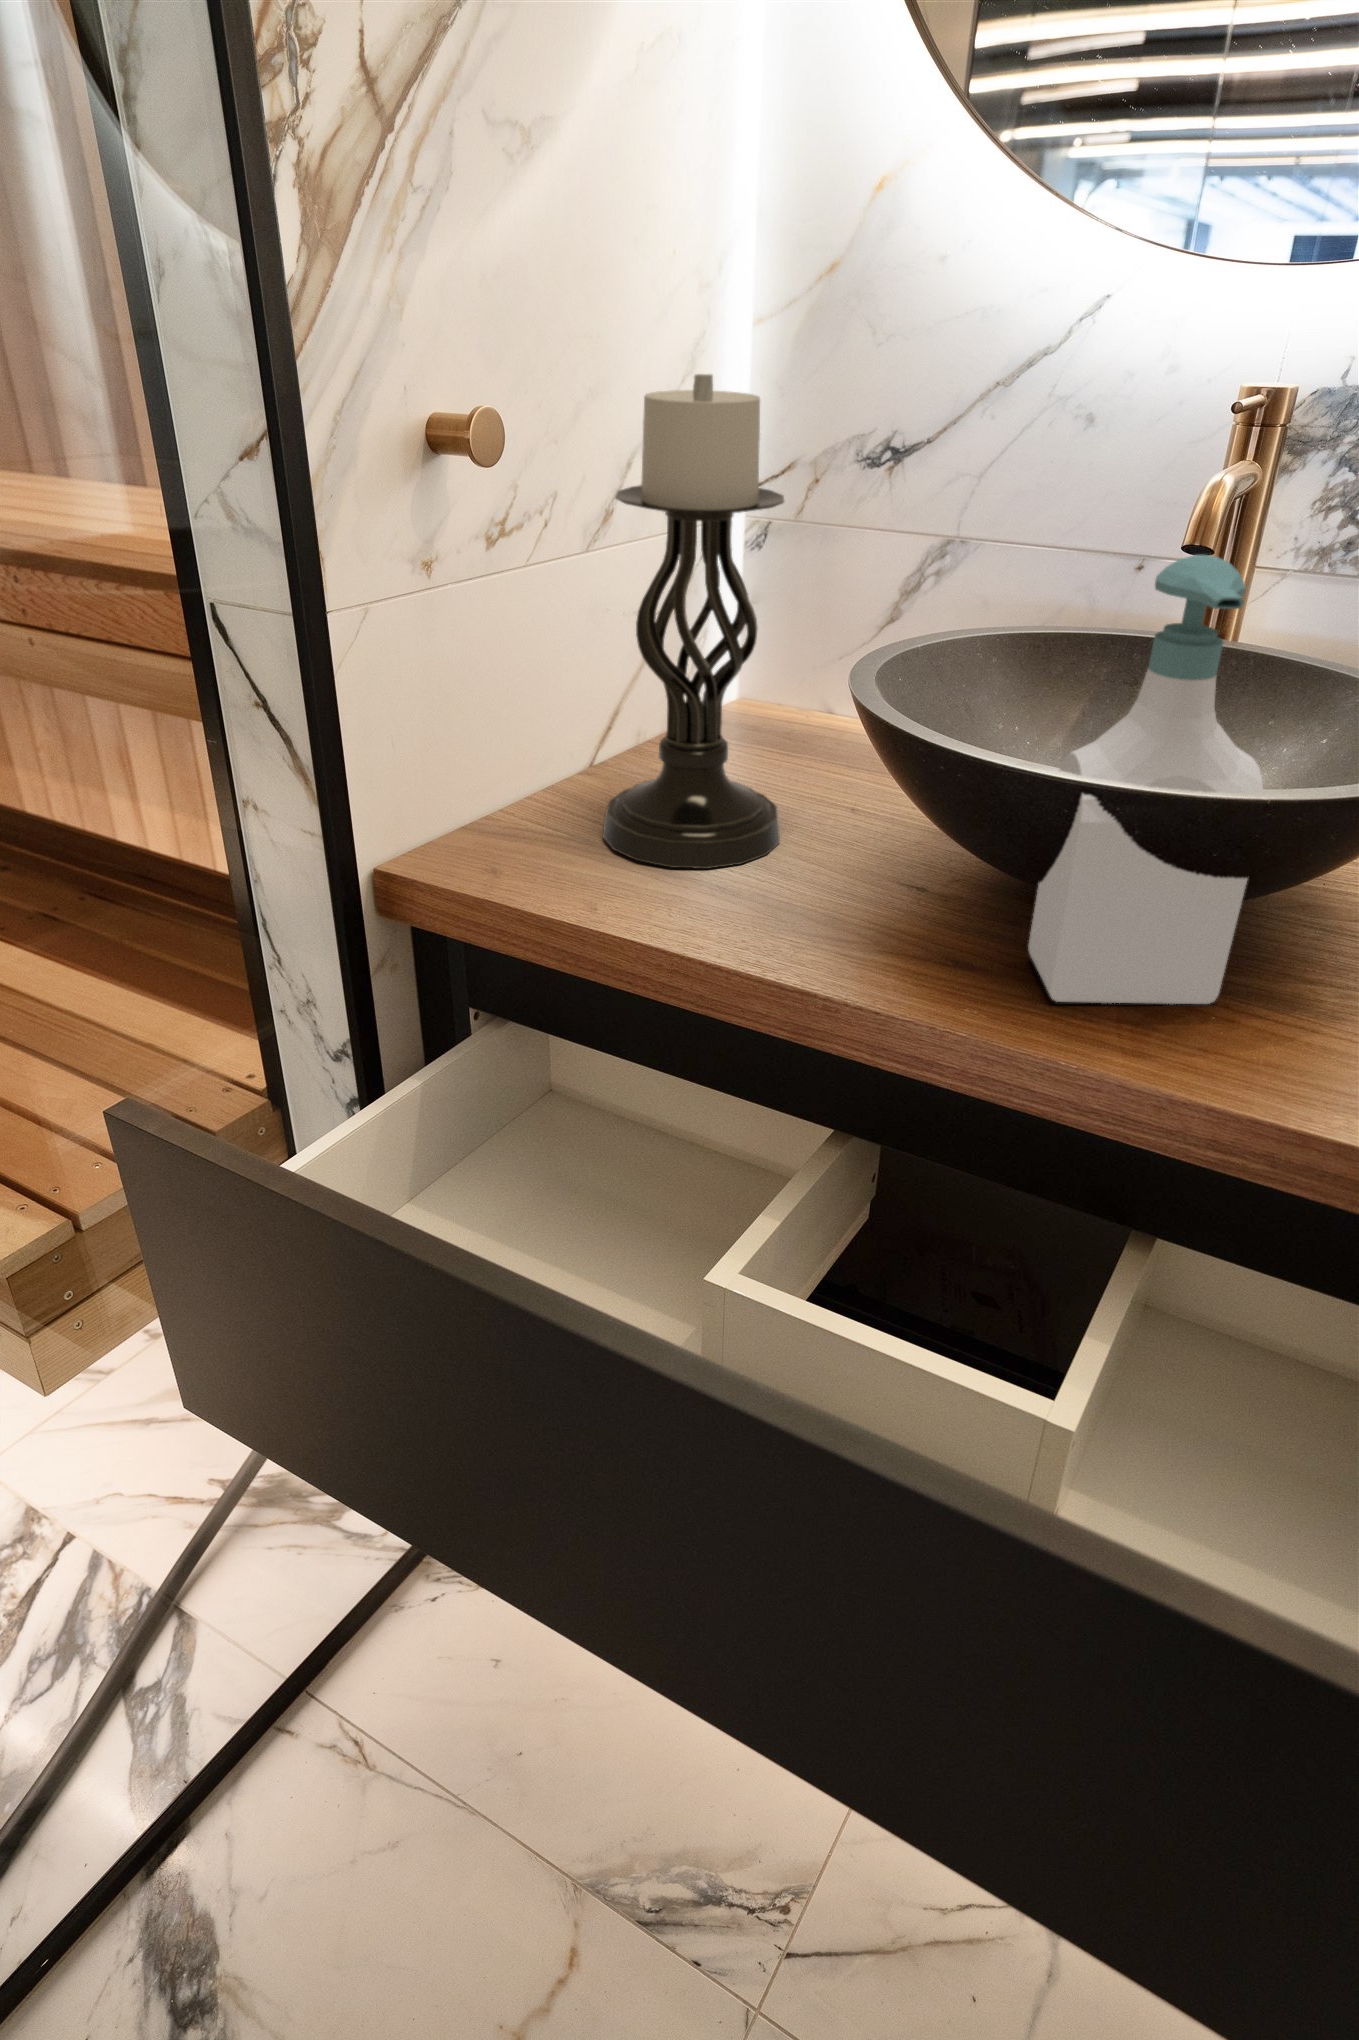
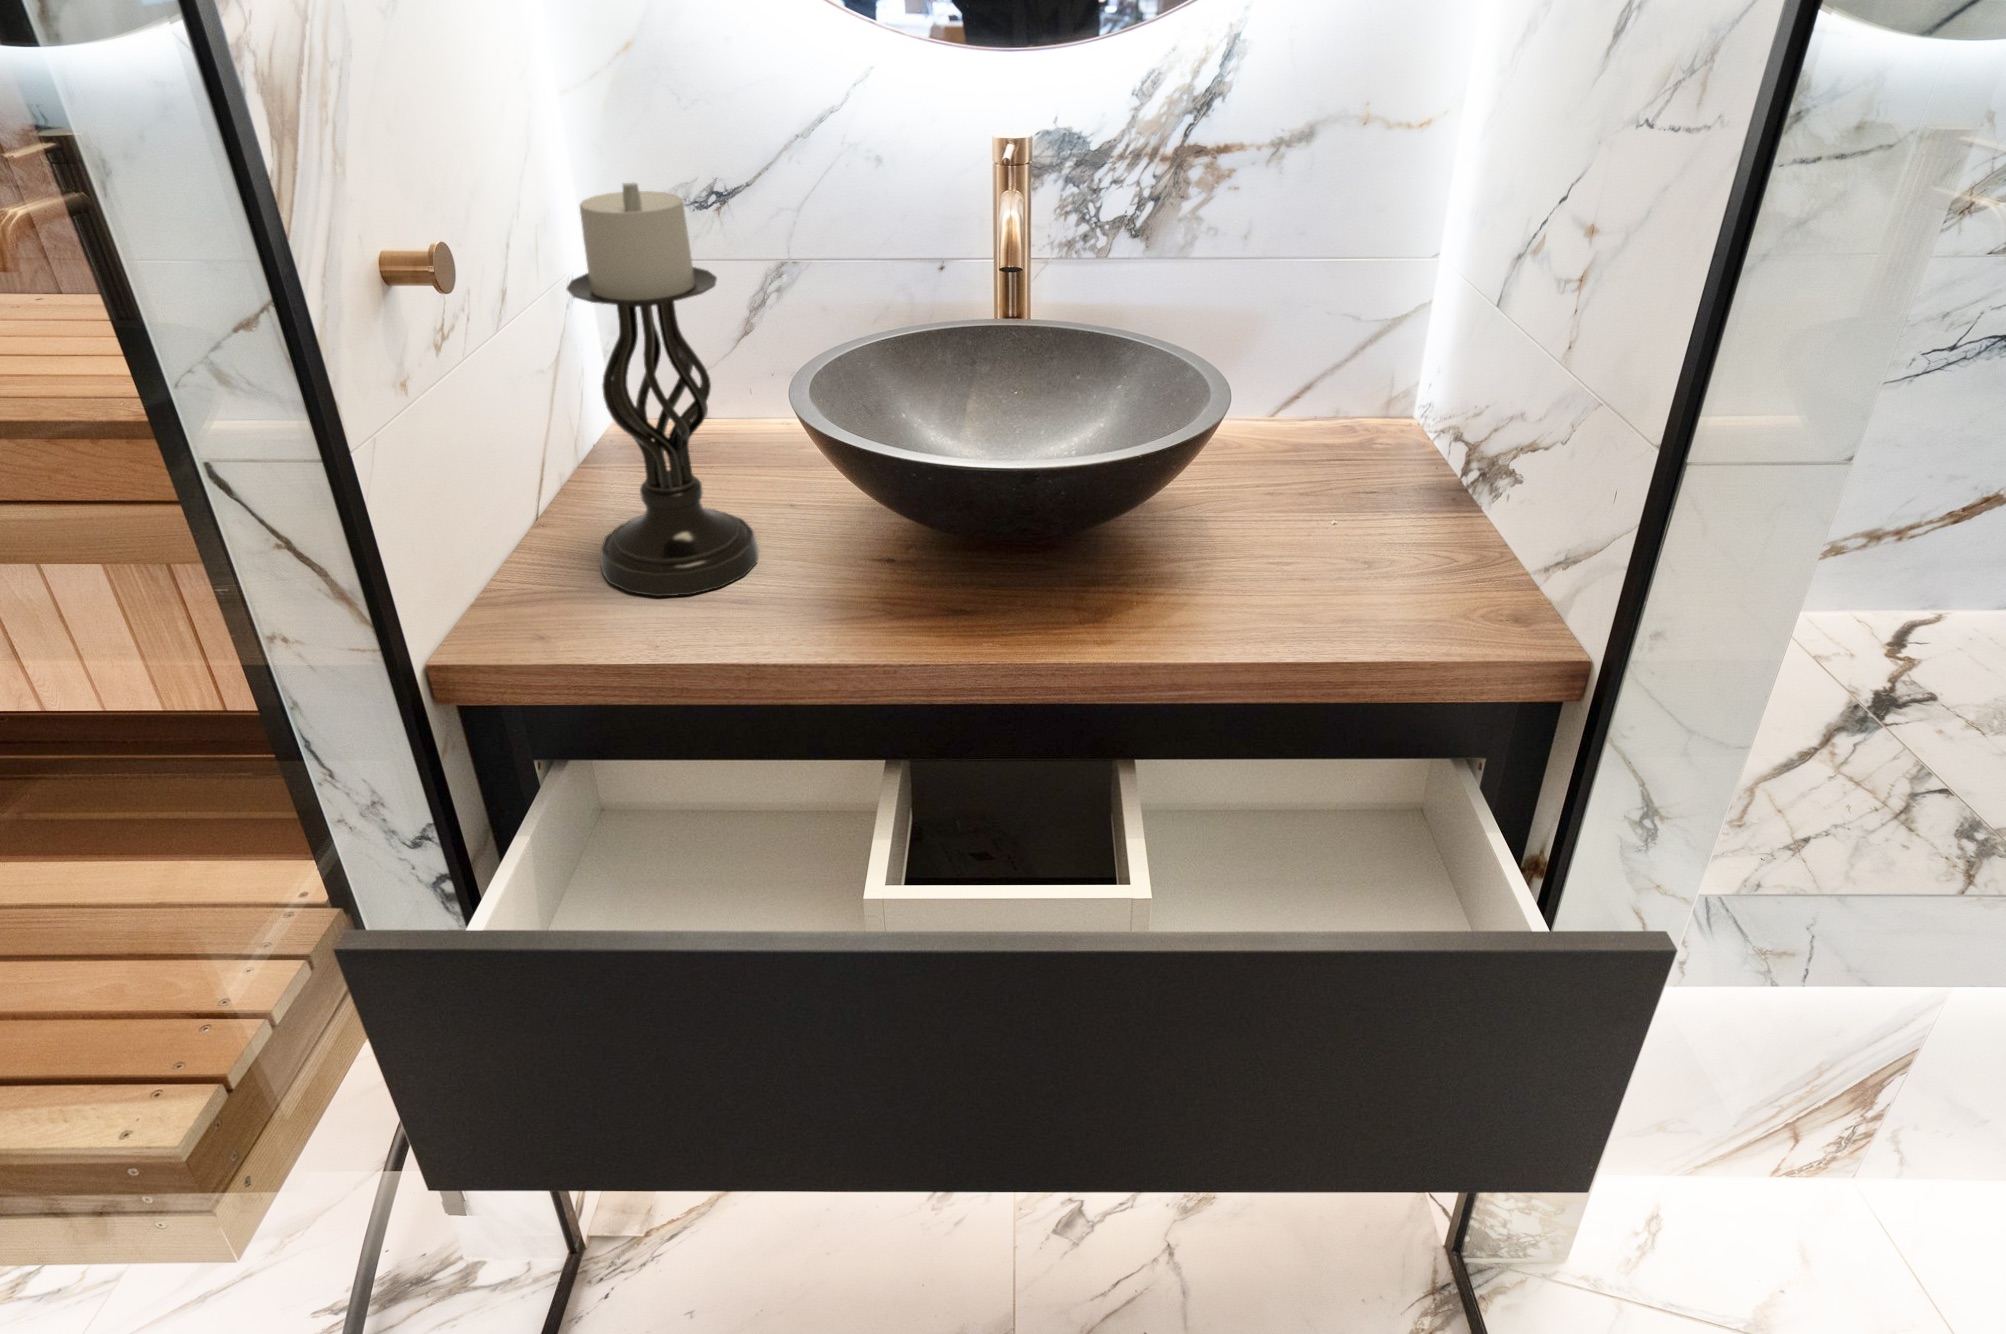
soap bottle: present [1028,555,1263,1004] -> none [1008,293,1155,621]

